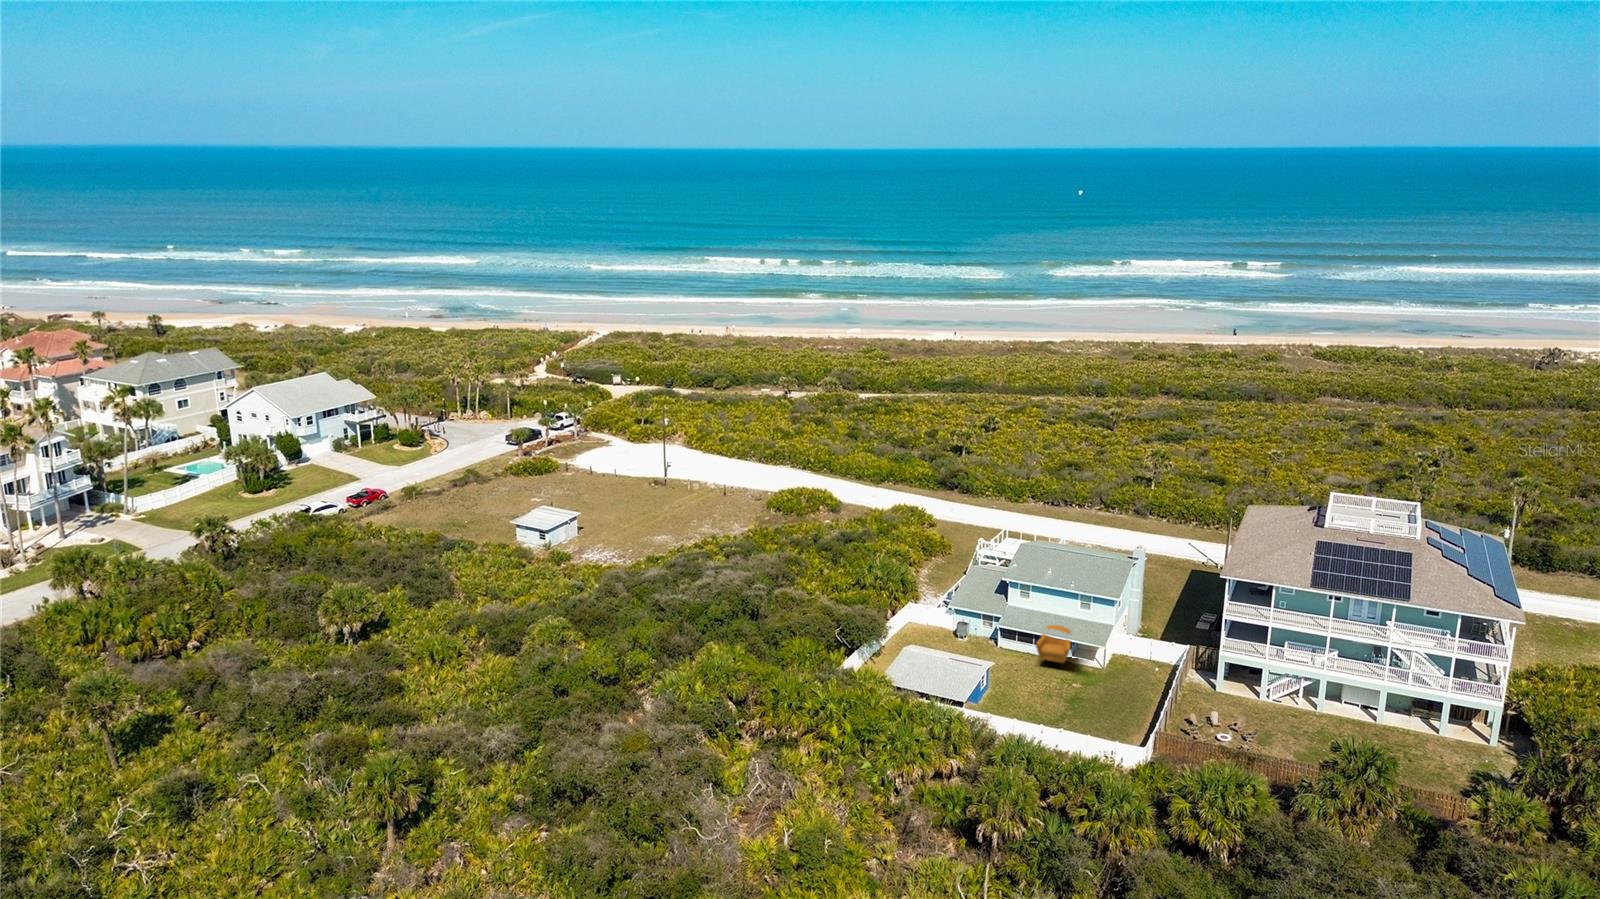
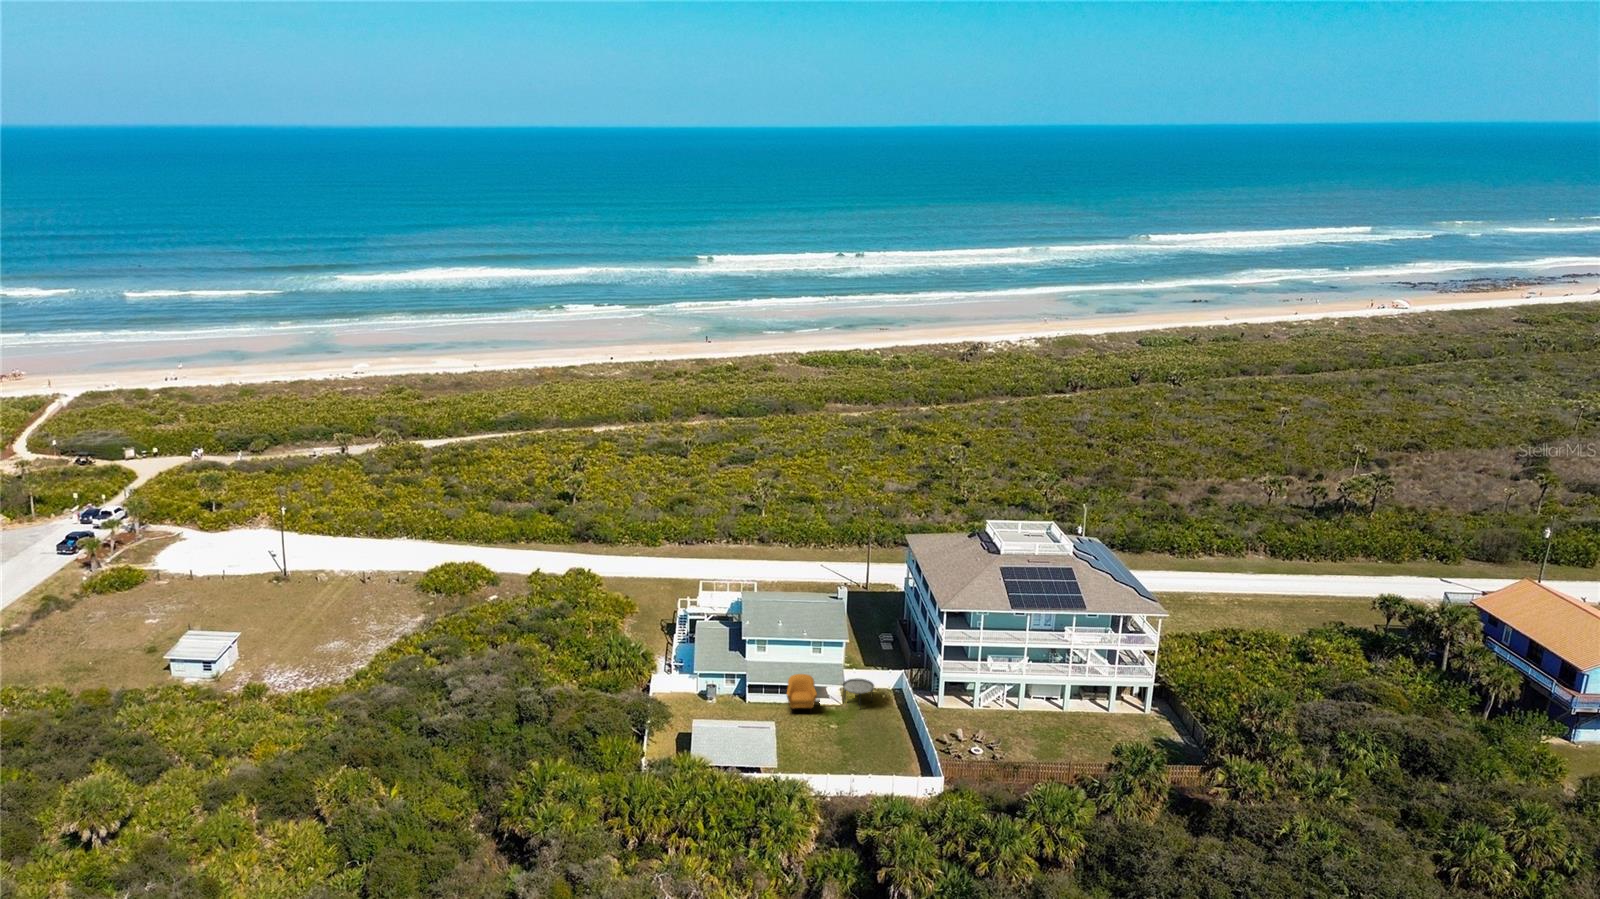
round table: none [1104,642,1141,675] -> present [843,679,874,708]

